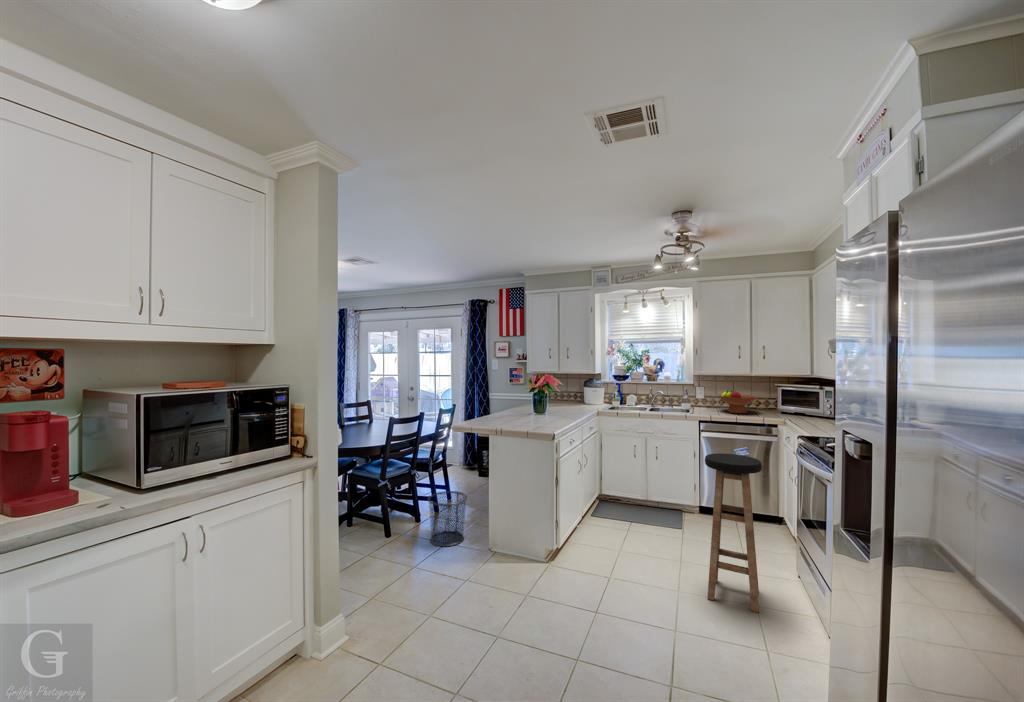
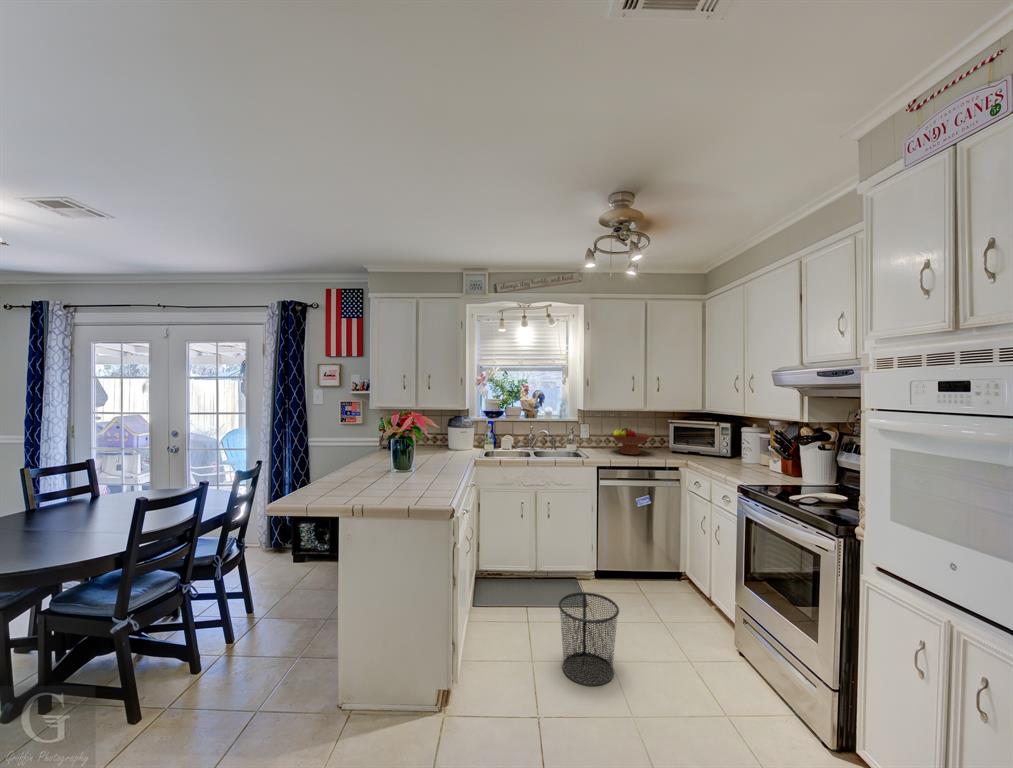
bar stool: present [705,453,762,612] -> none [652,517,725,723]
waste bin: present [428,491,467,547] -> present [559,592,619,685]

